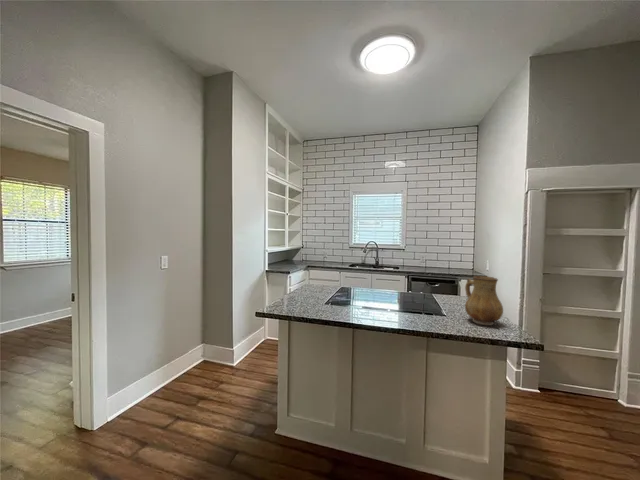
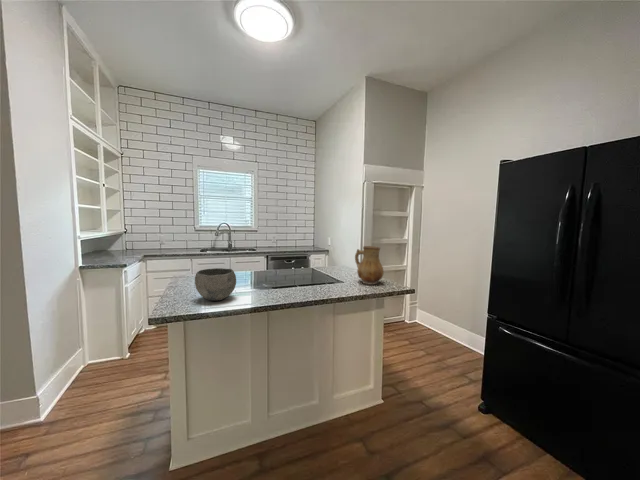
bowl: none [295,282,326,309] -> present [195,268,236,301]

